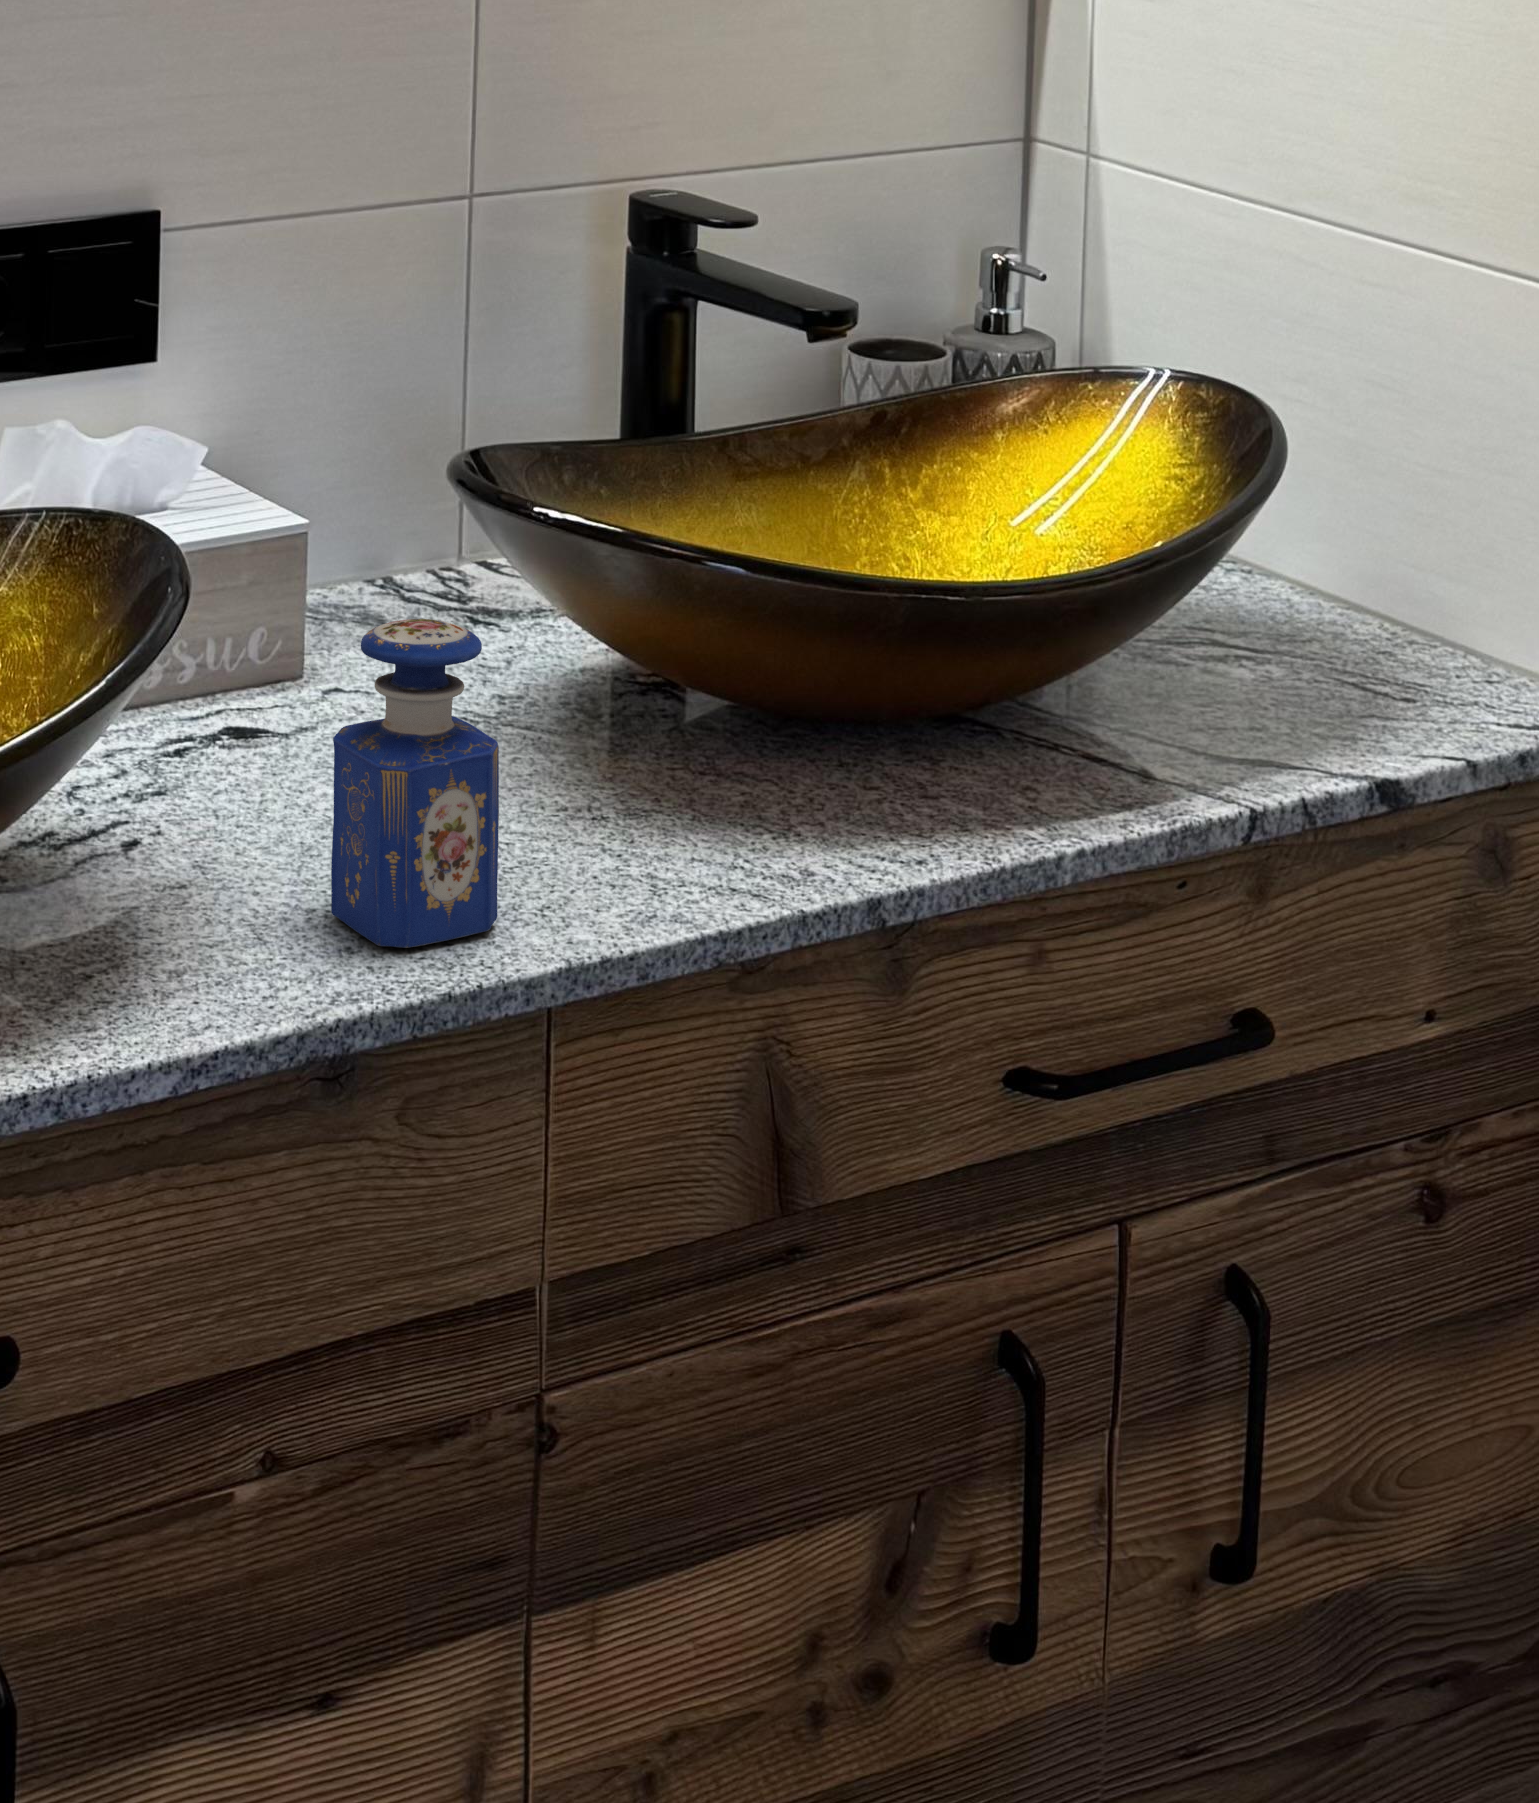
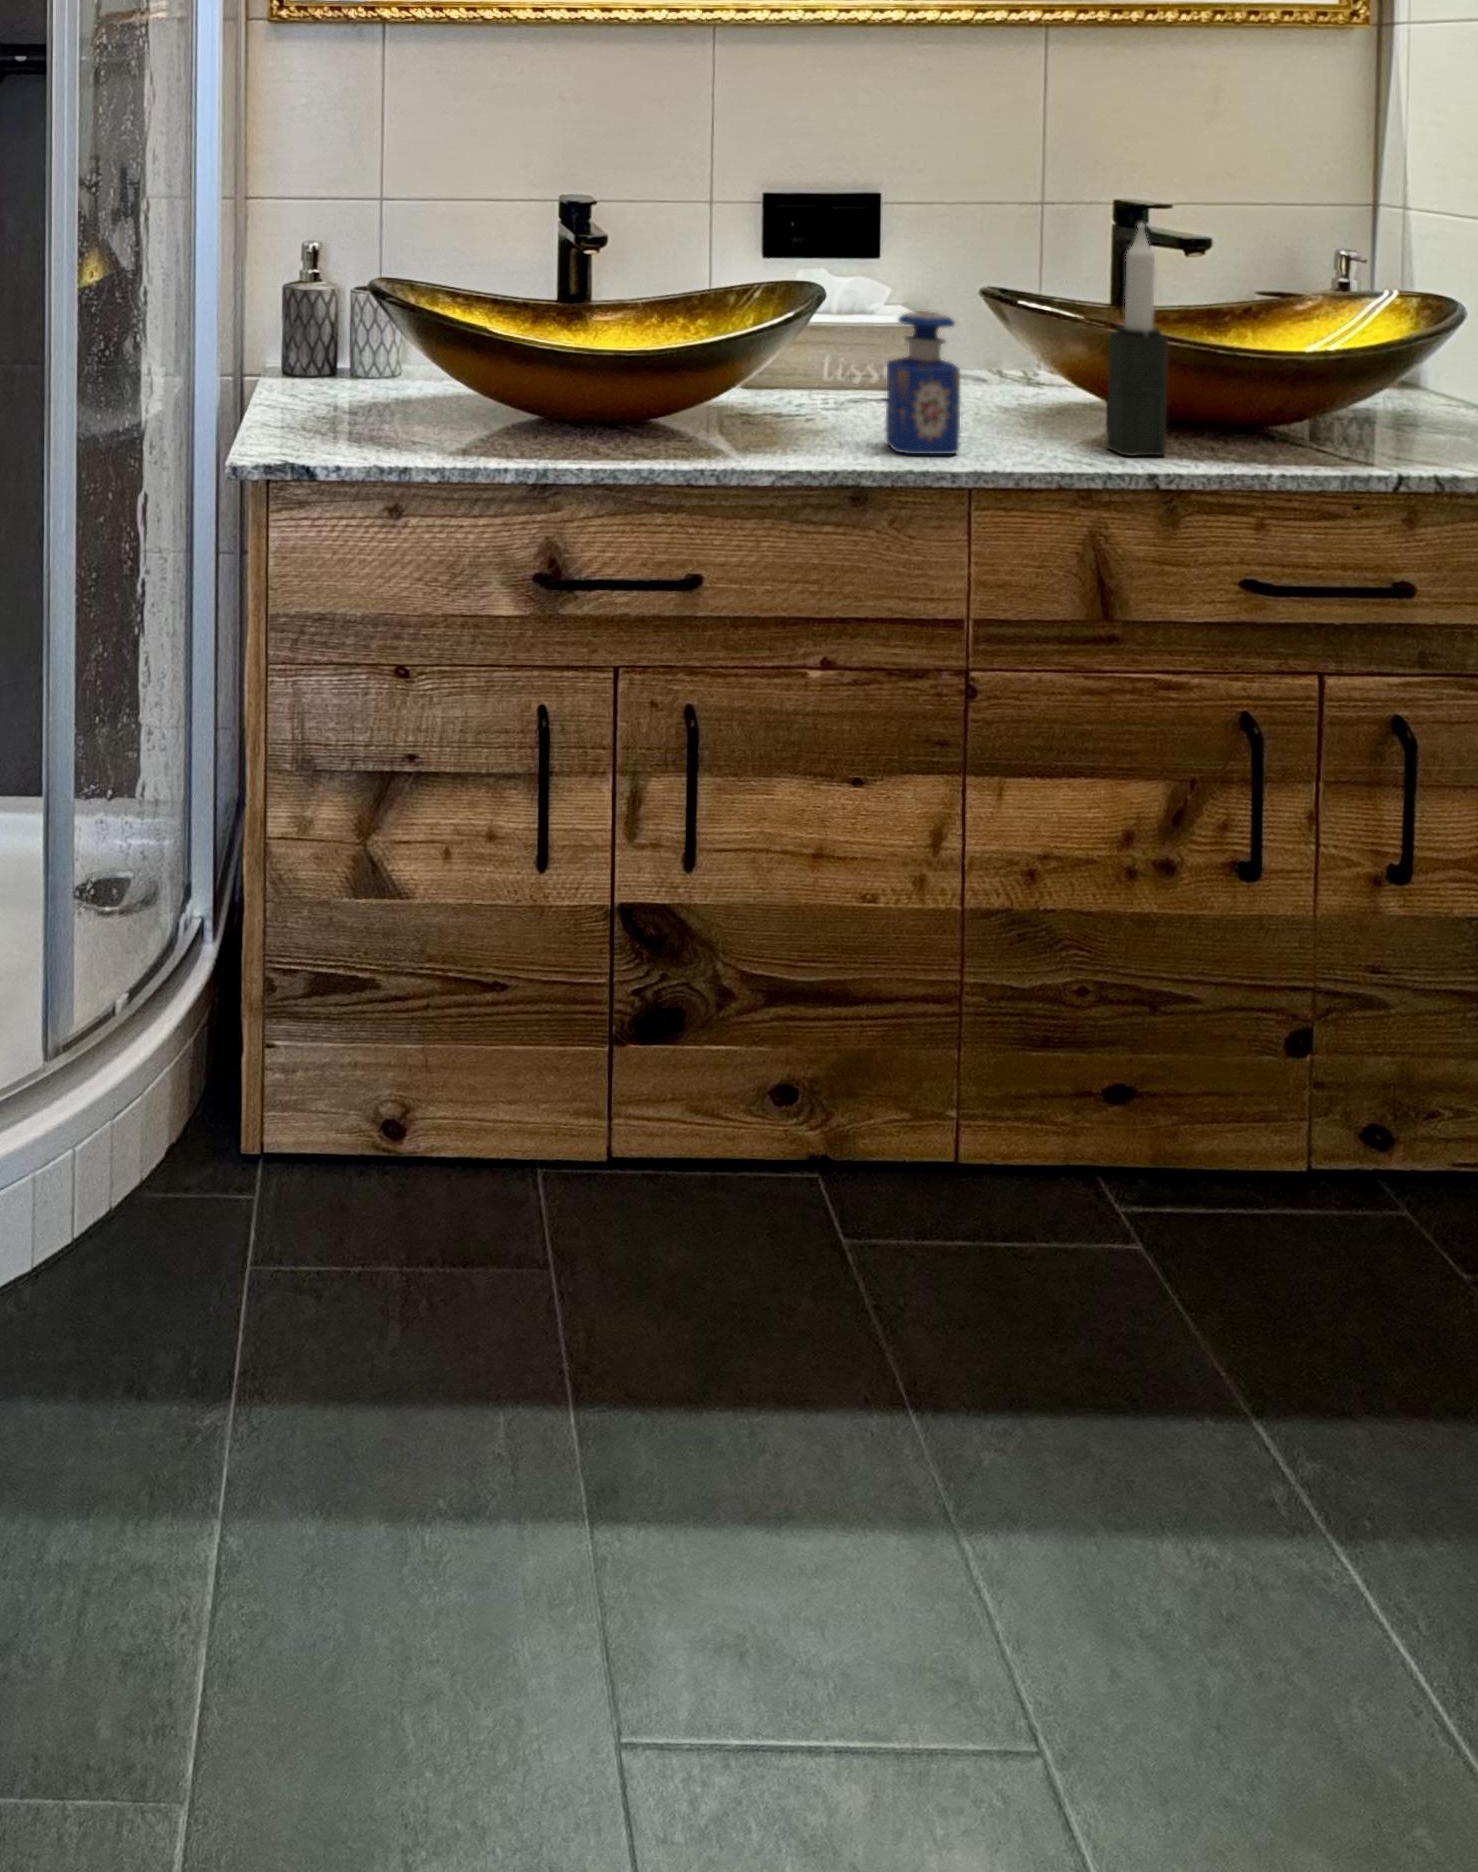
candle: none [740,376,861,859] -> present [1107,223,1168,456]

